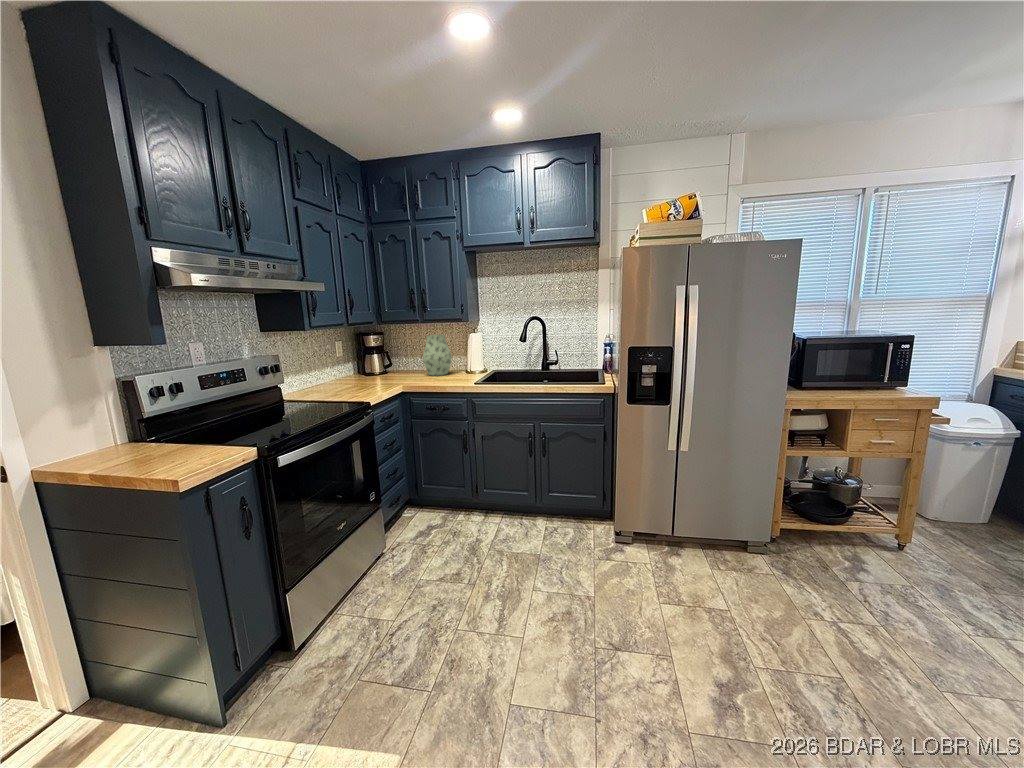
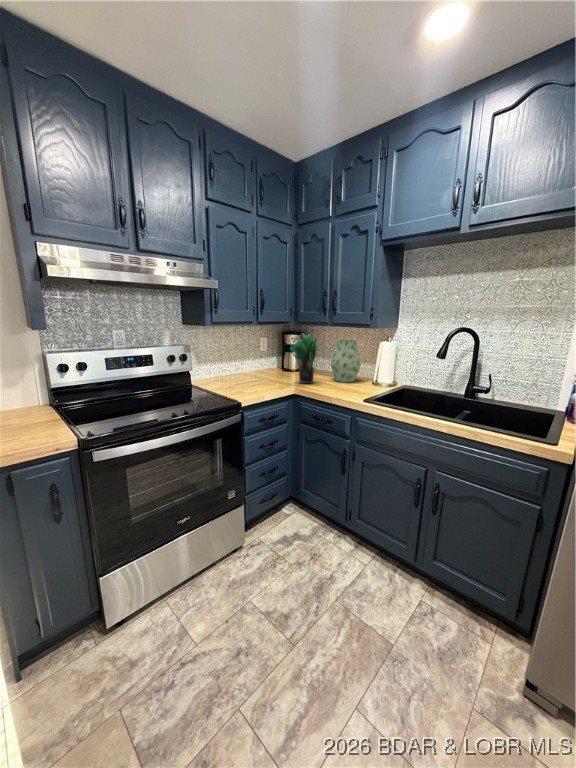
potted plant: none [384,331,414,381] -> present [290,333,317,383]

